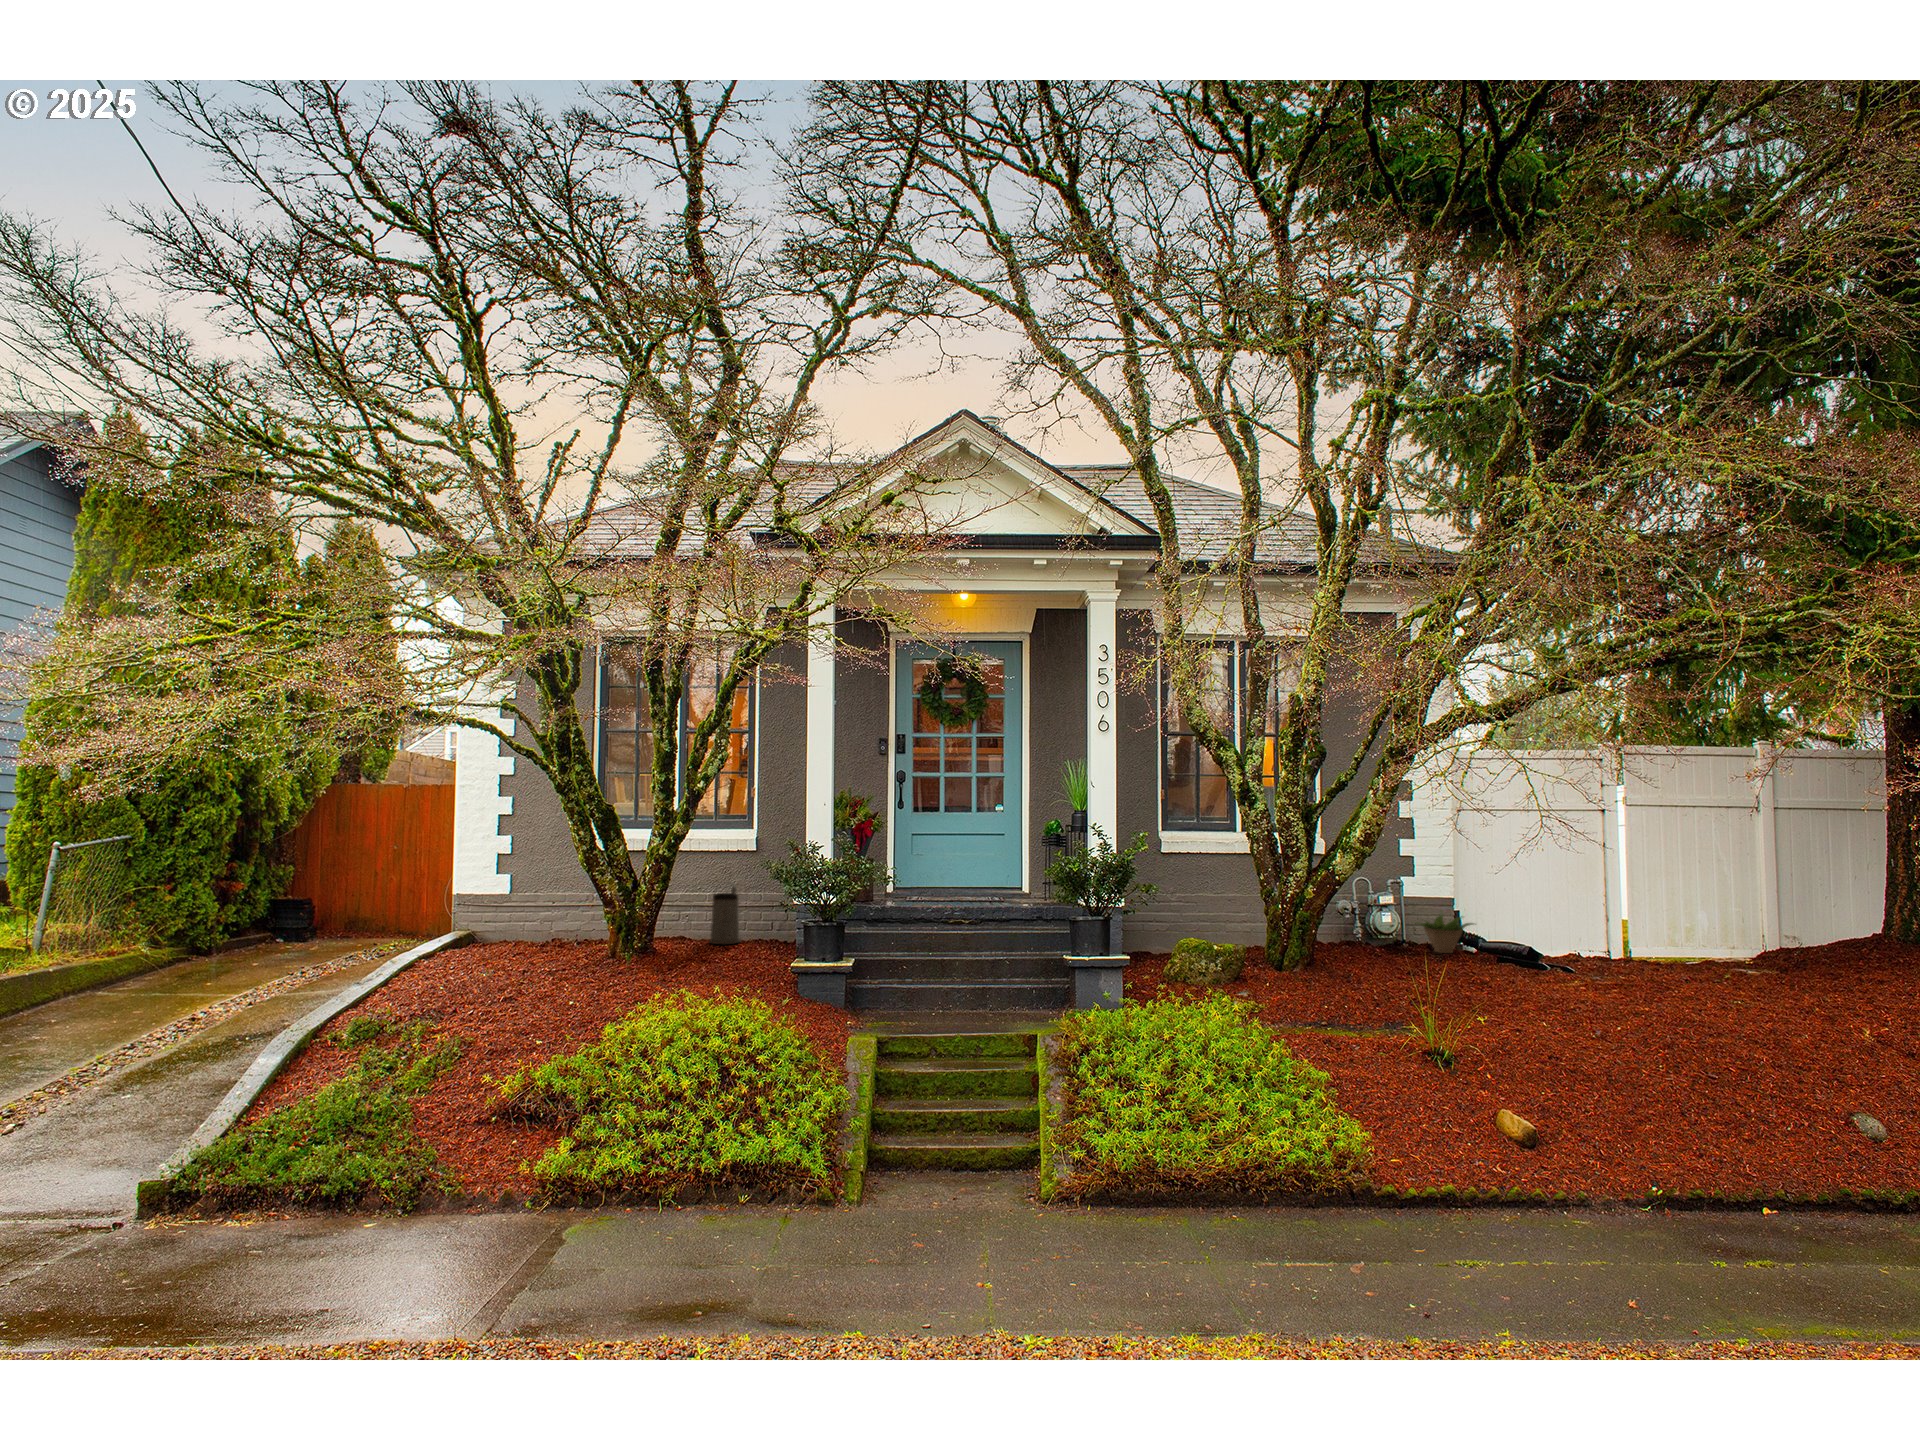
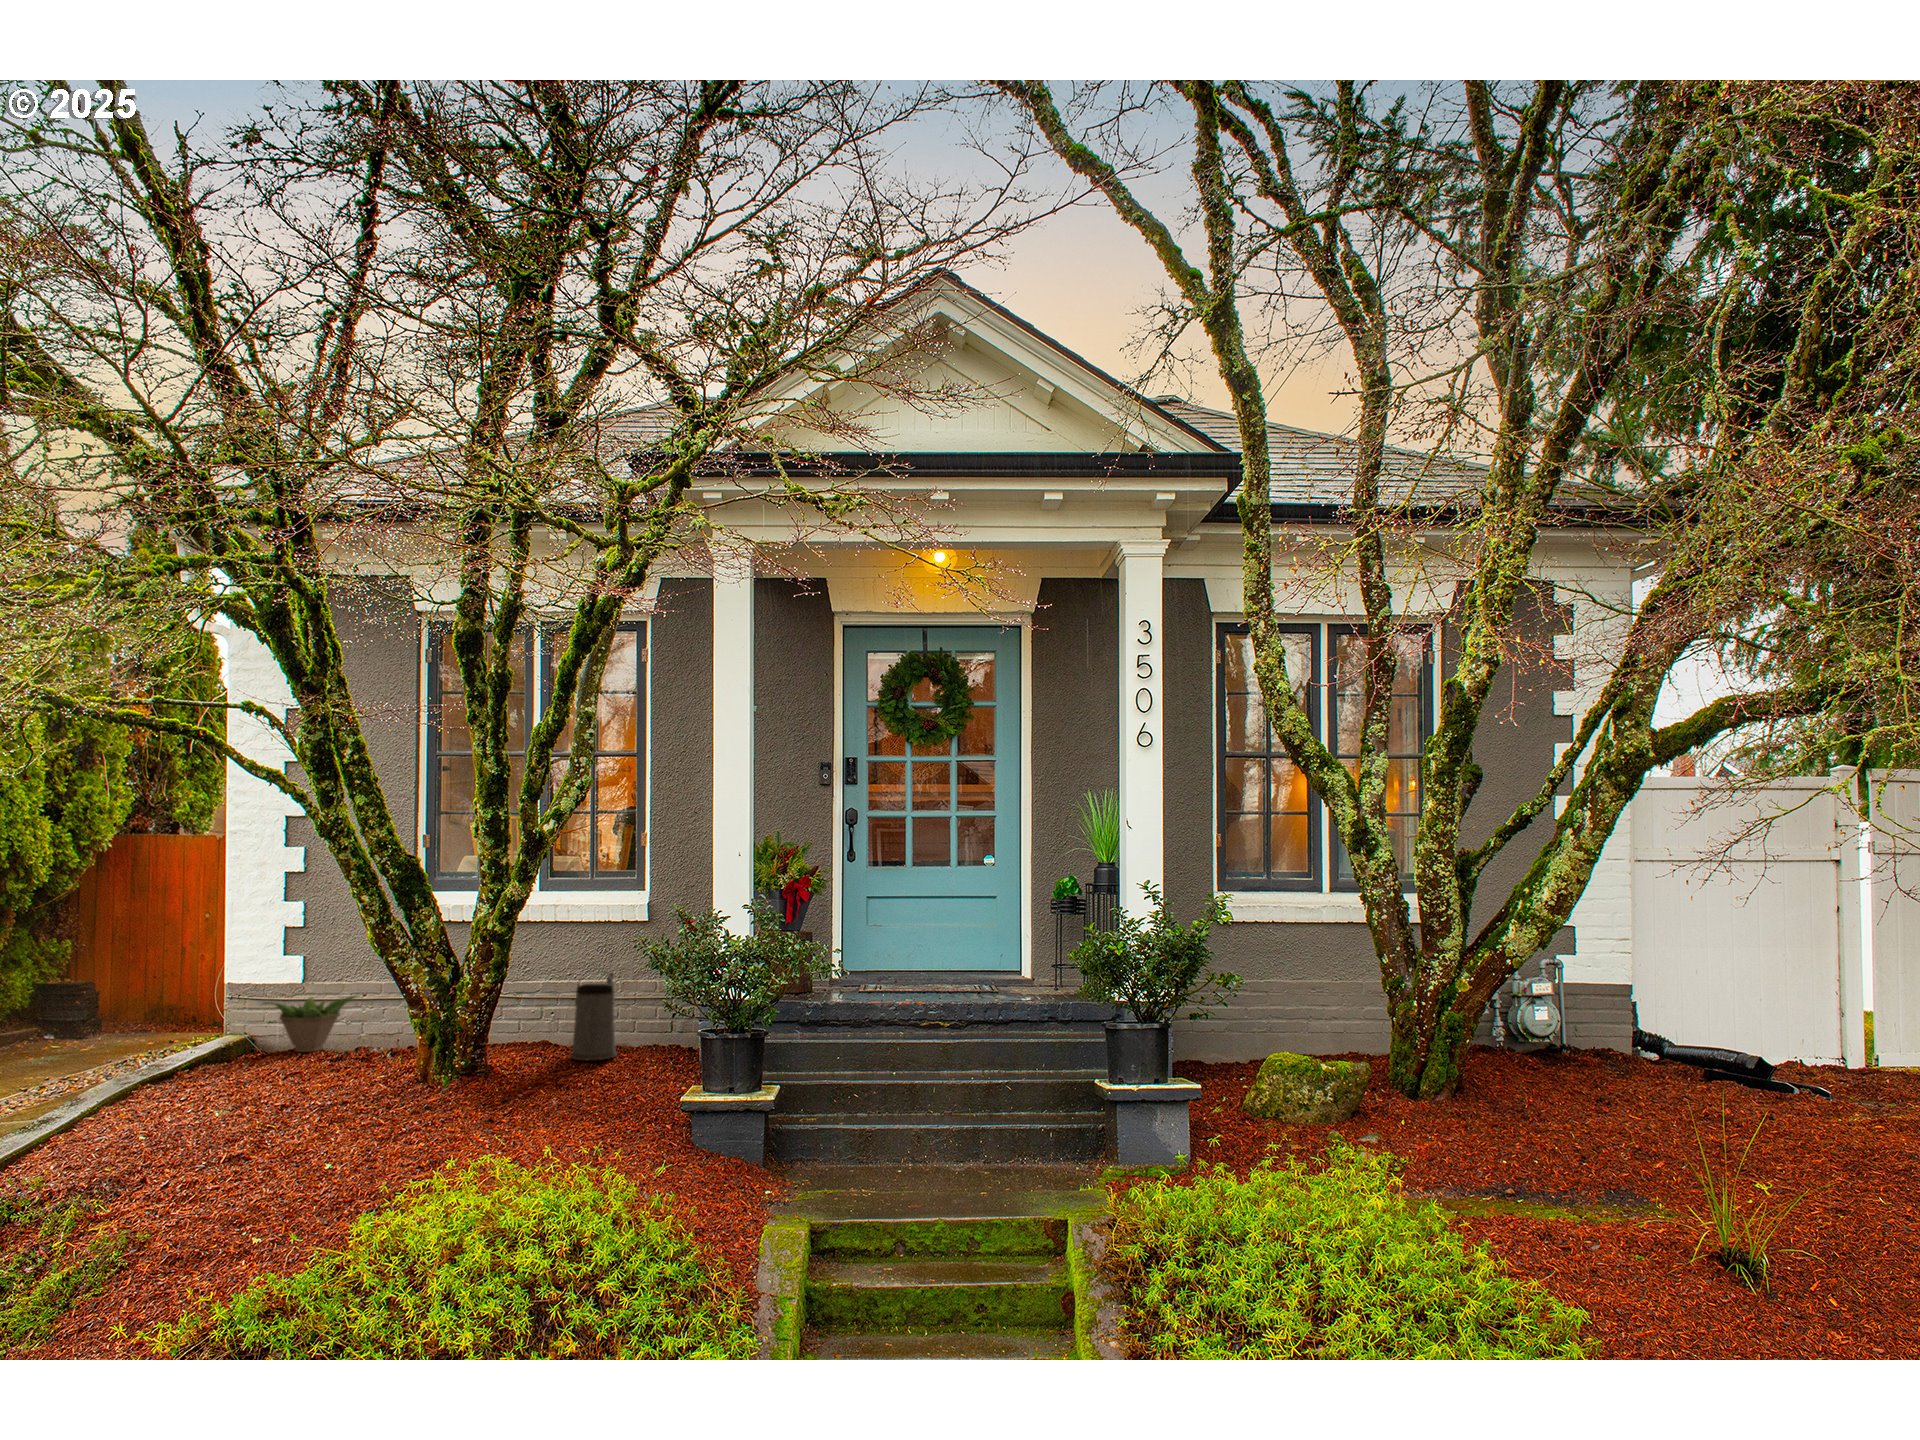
decorative plant: present [1415,915,1474,953] -> present [263,995,358,1052]

